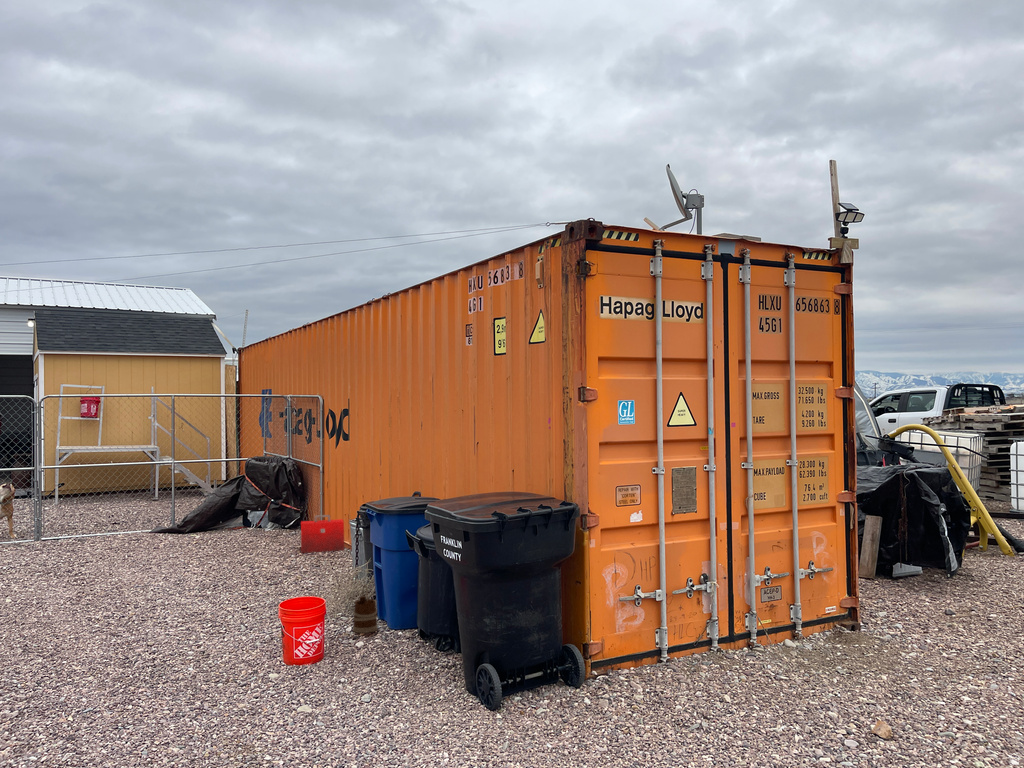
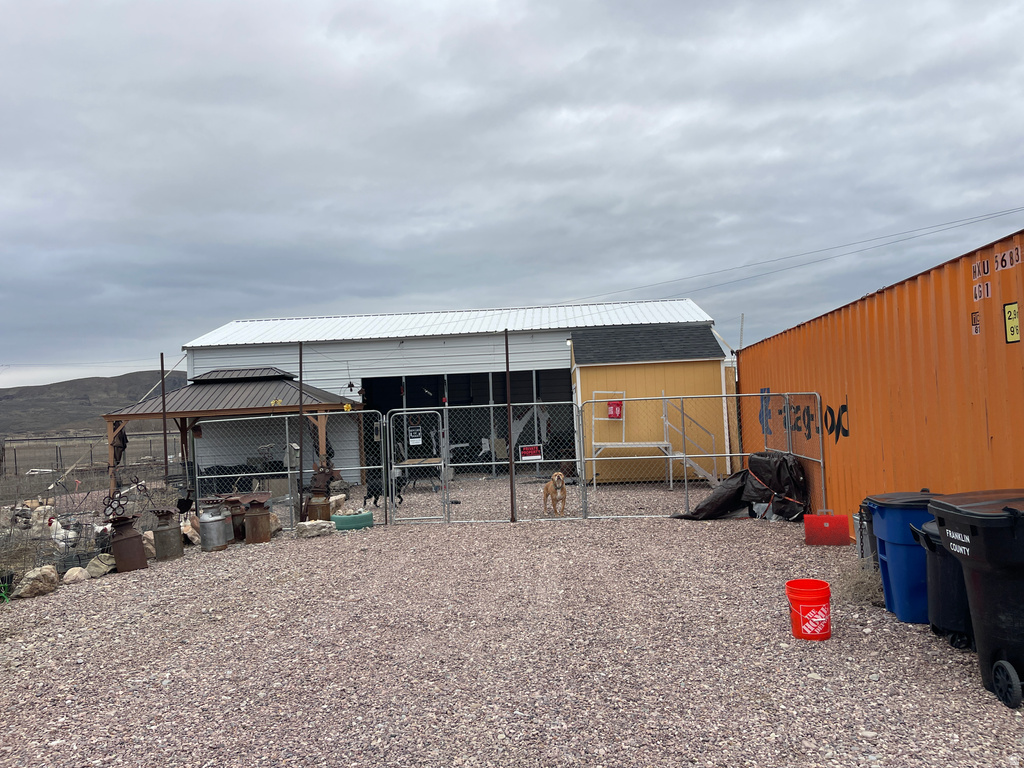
wooden bucket: present [353,584,378,633] -> none [859,576,887,623]

